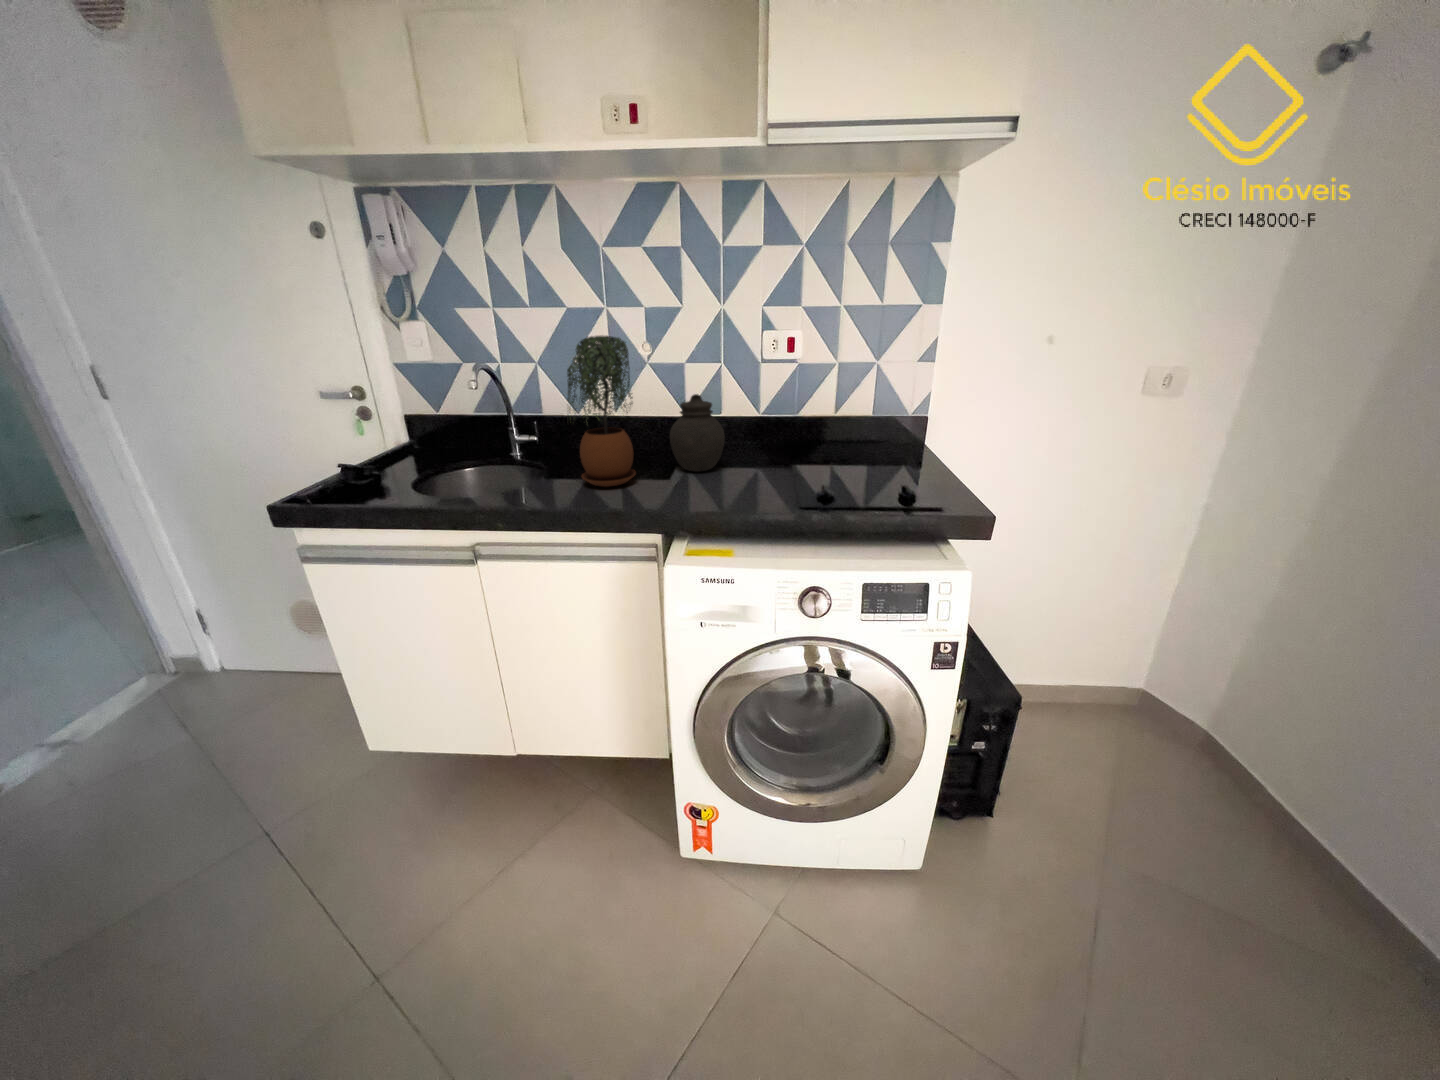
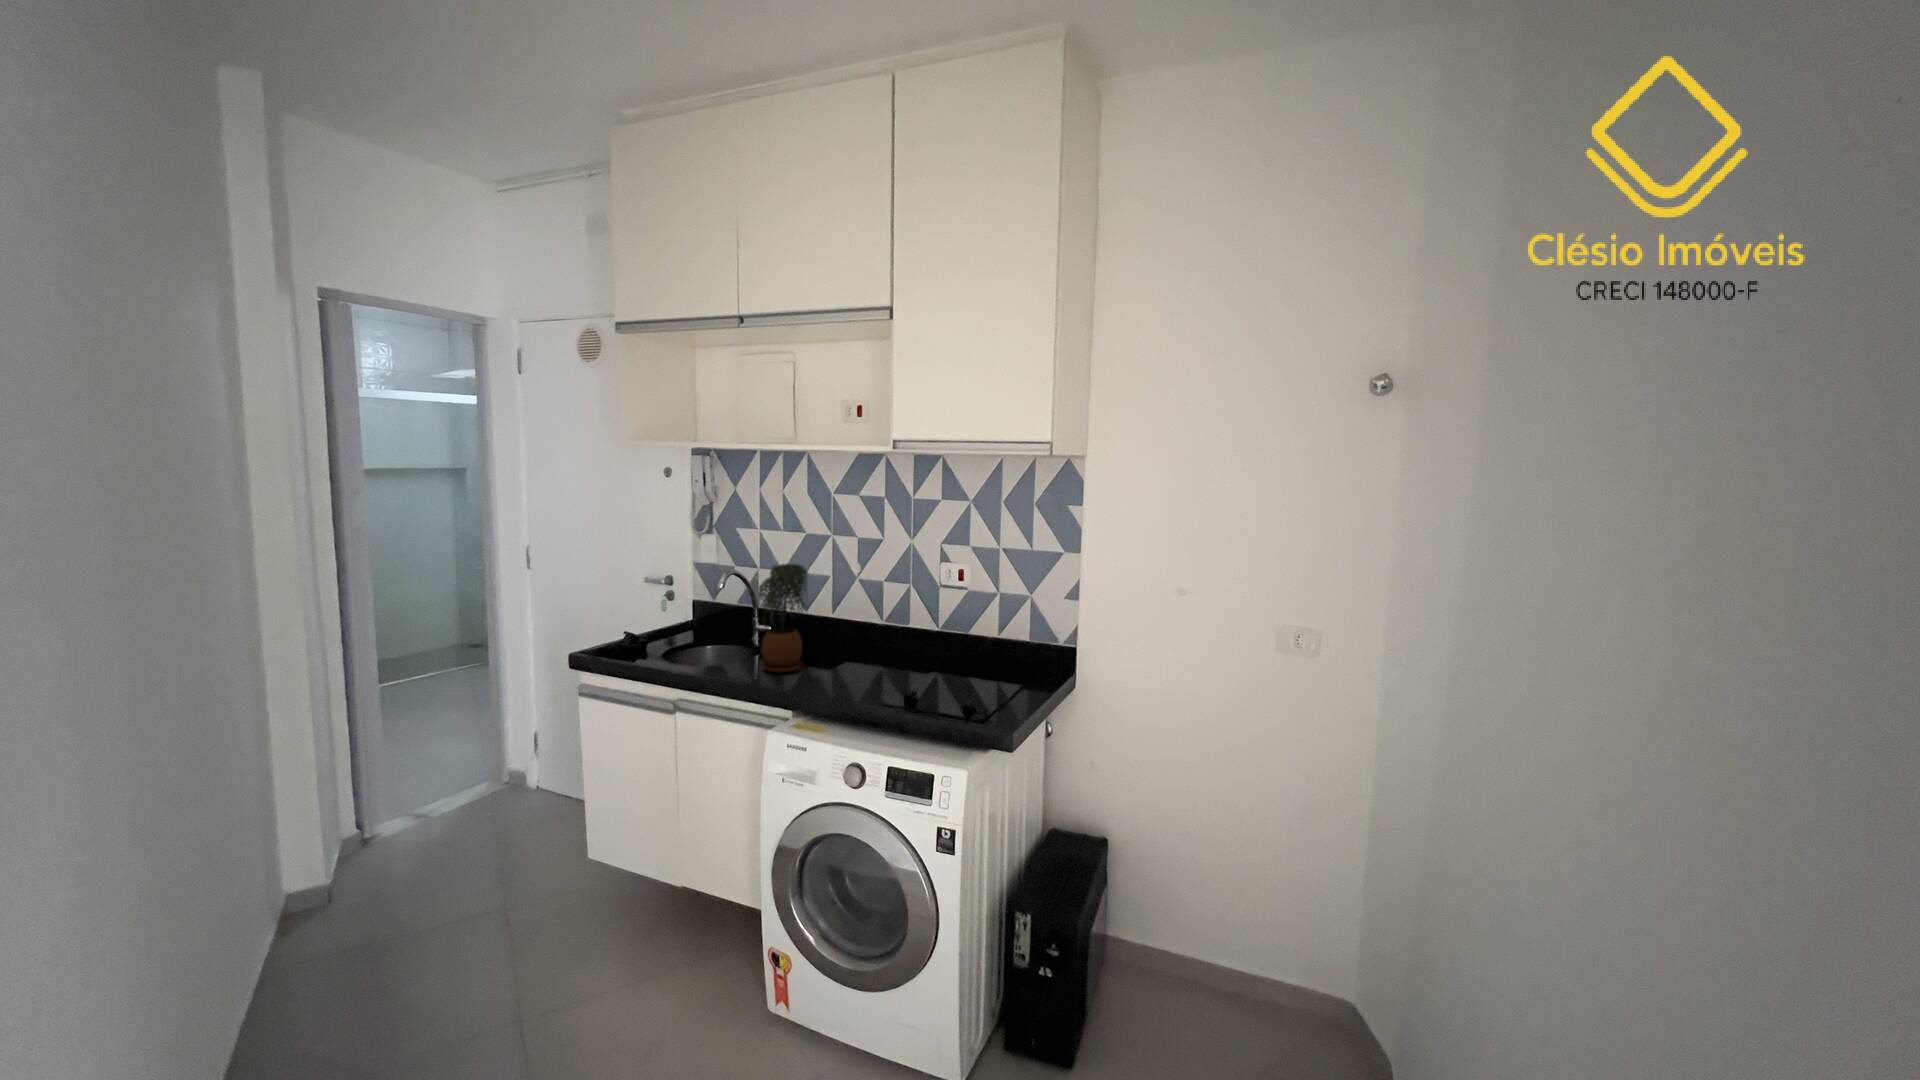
jar: present [670,394,725,472] -> none [838,610,882,670]

